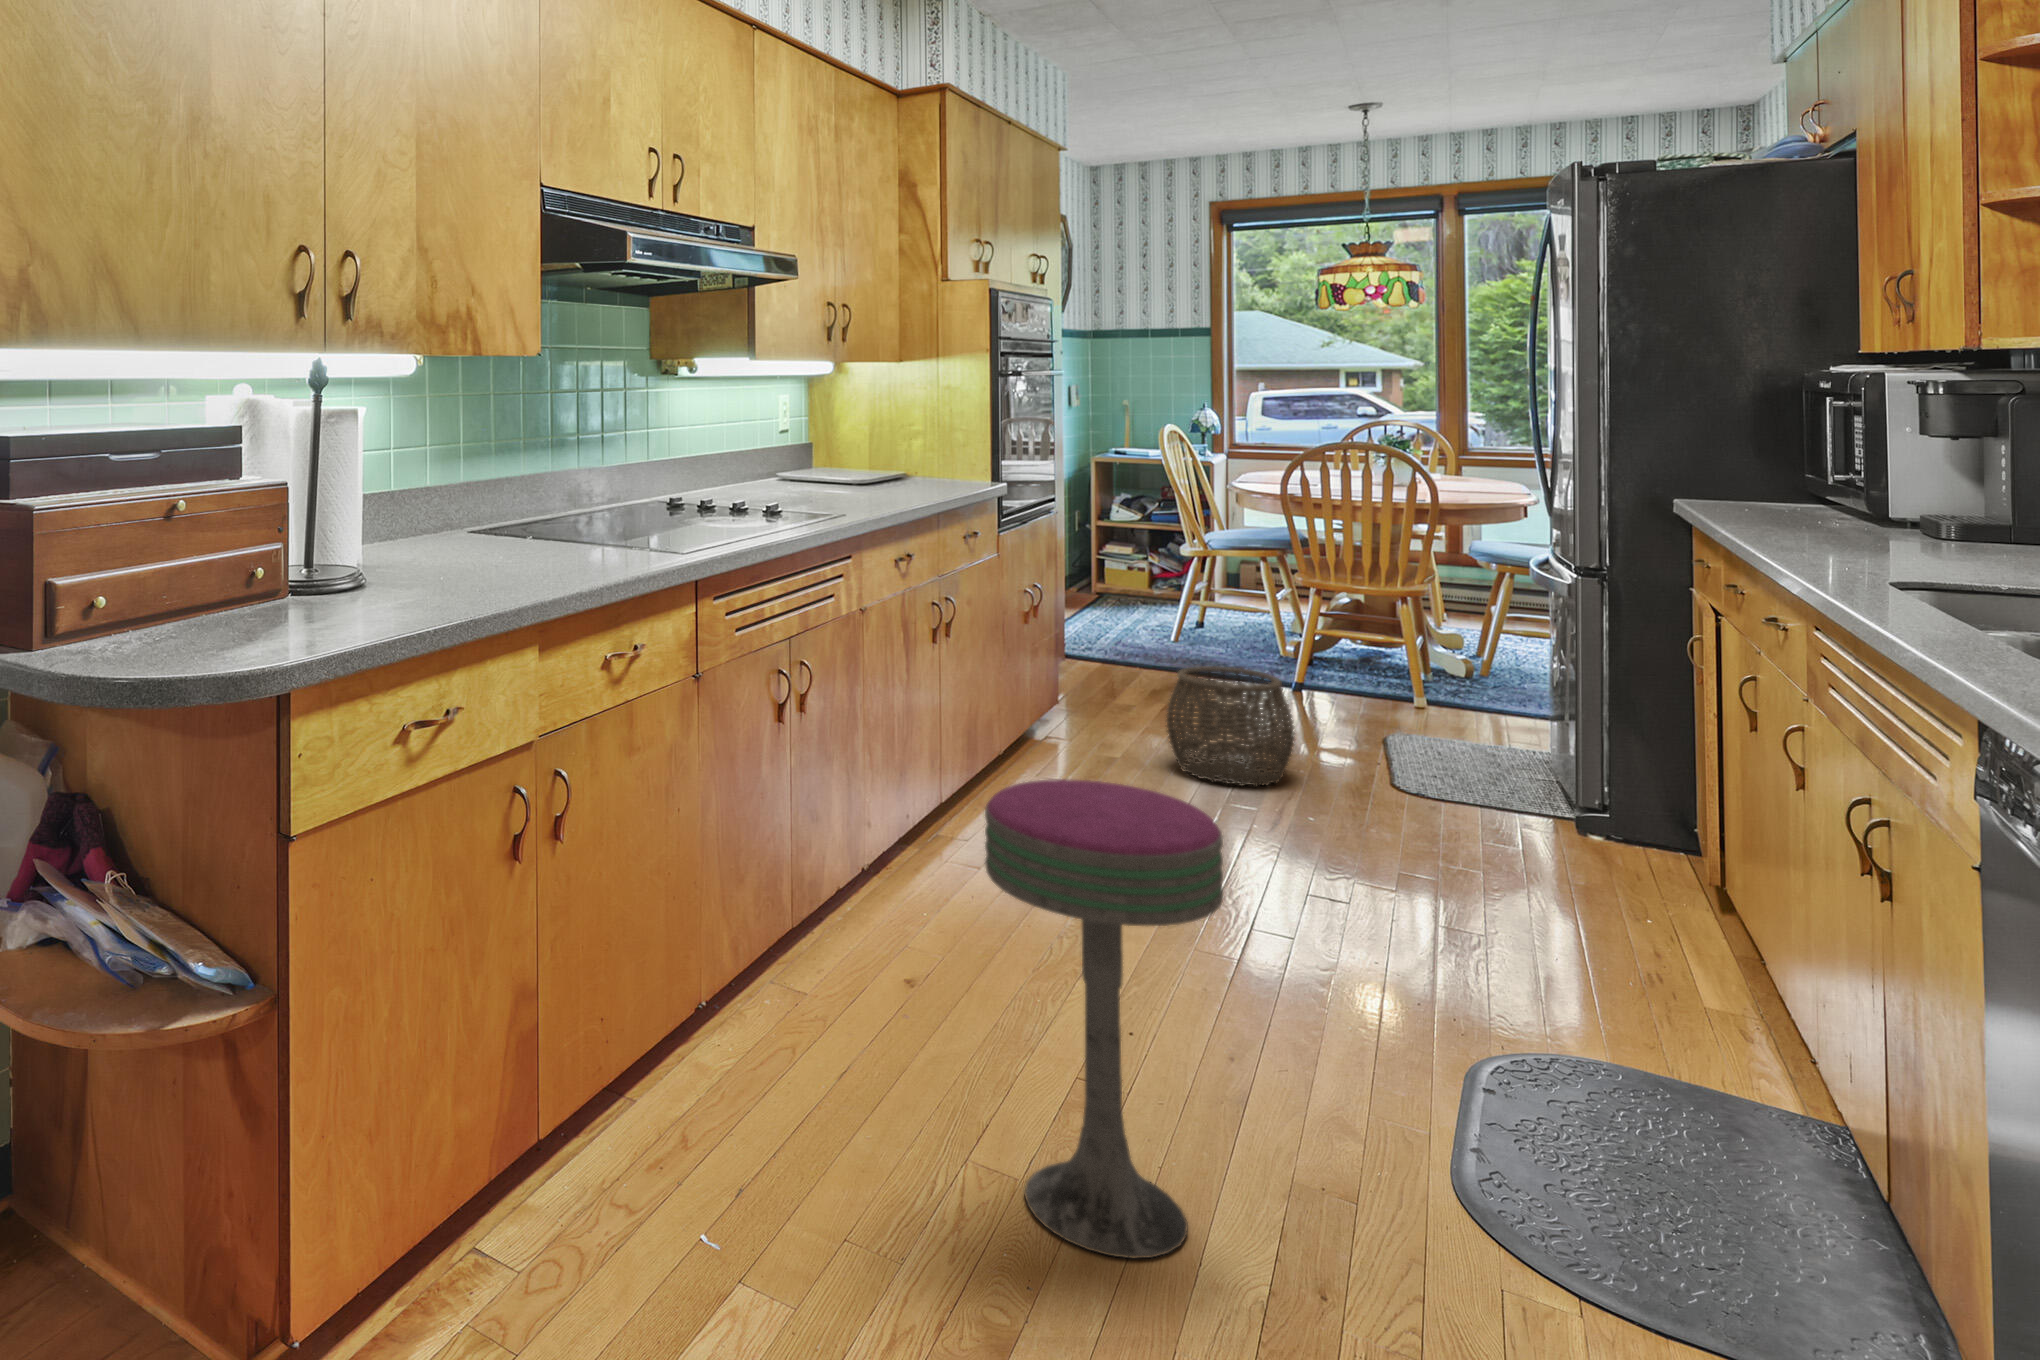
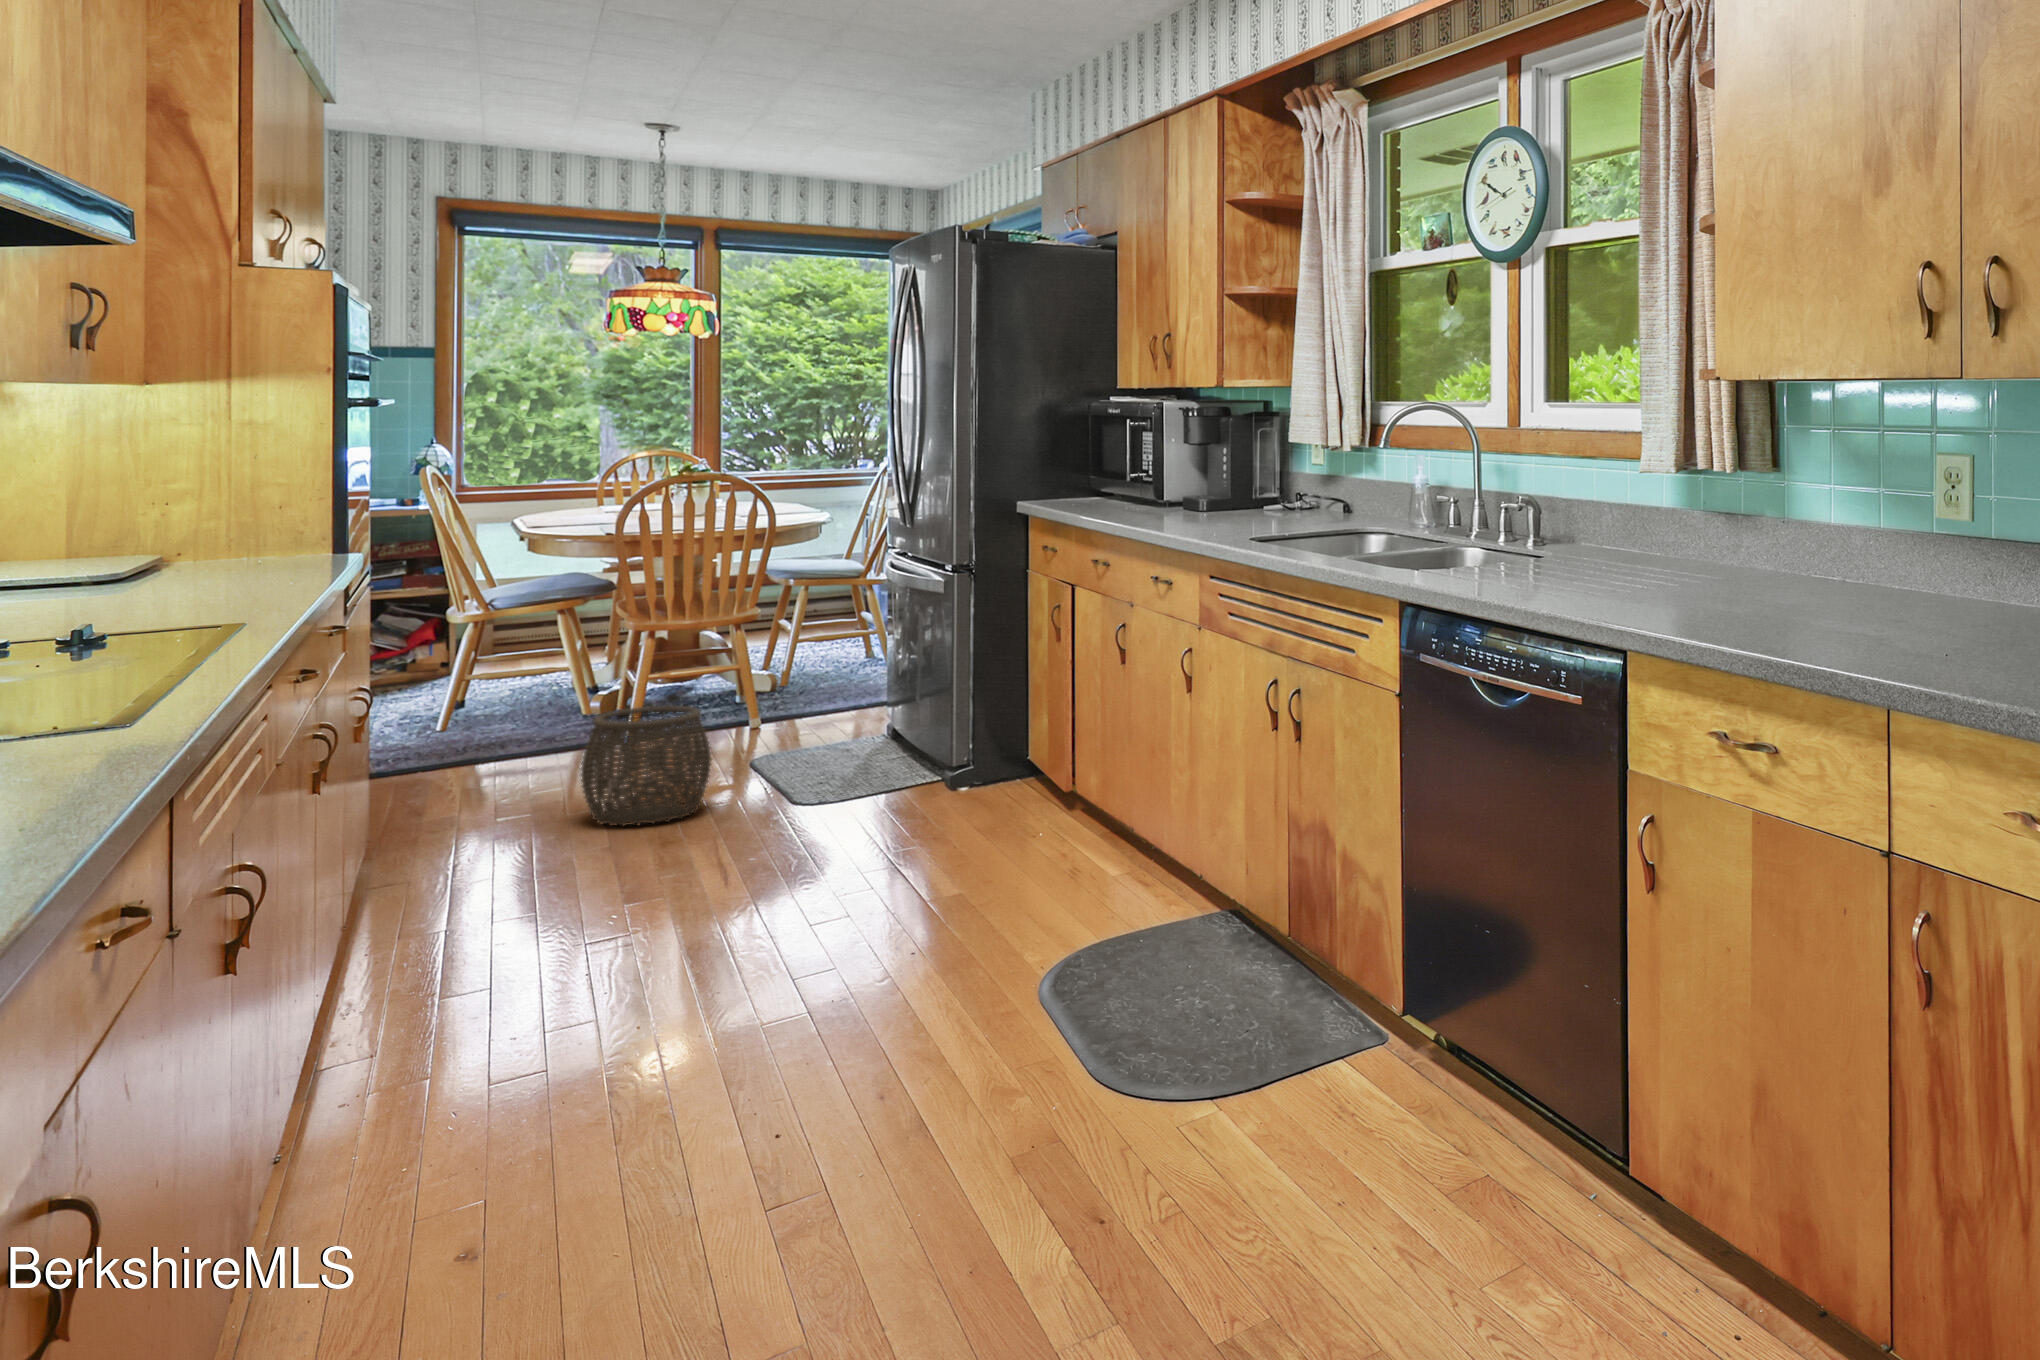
bar stool: present [985,779,1223,1258] -> none [757,747,955,1130]

